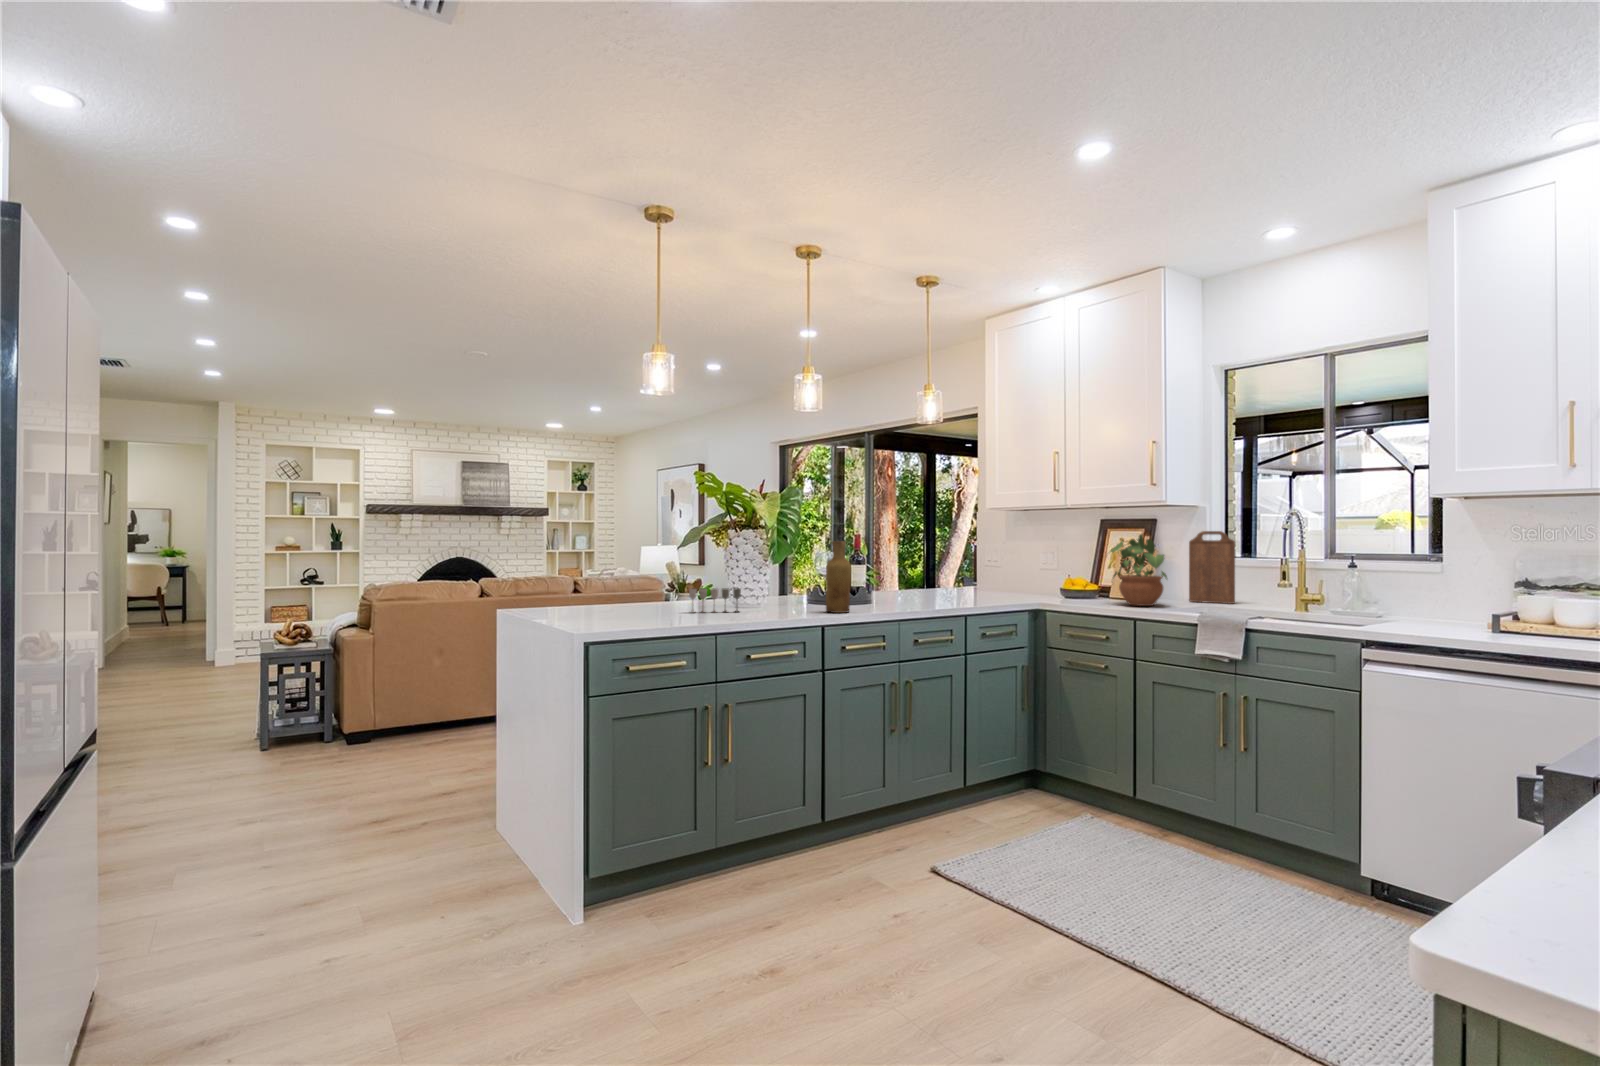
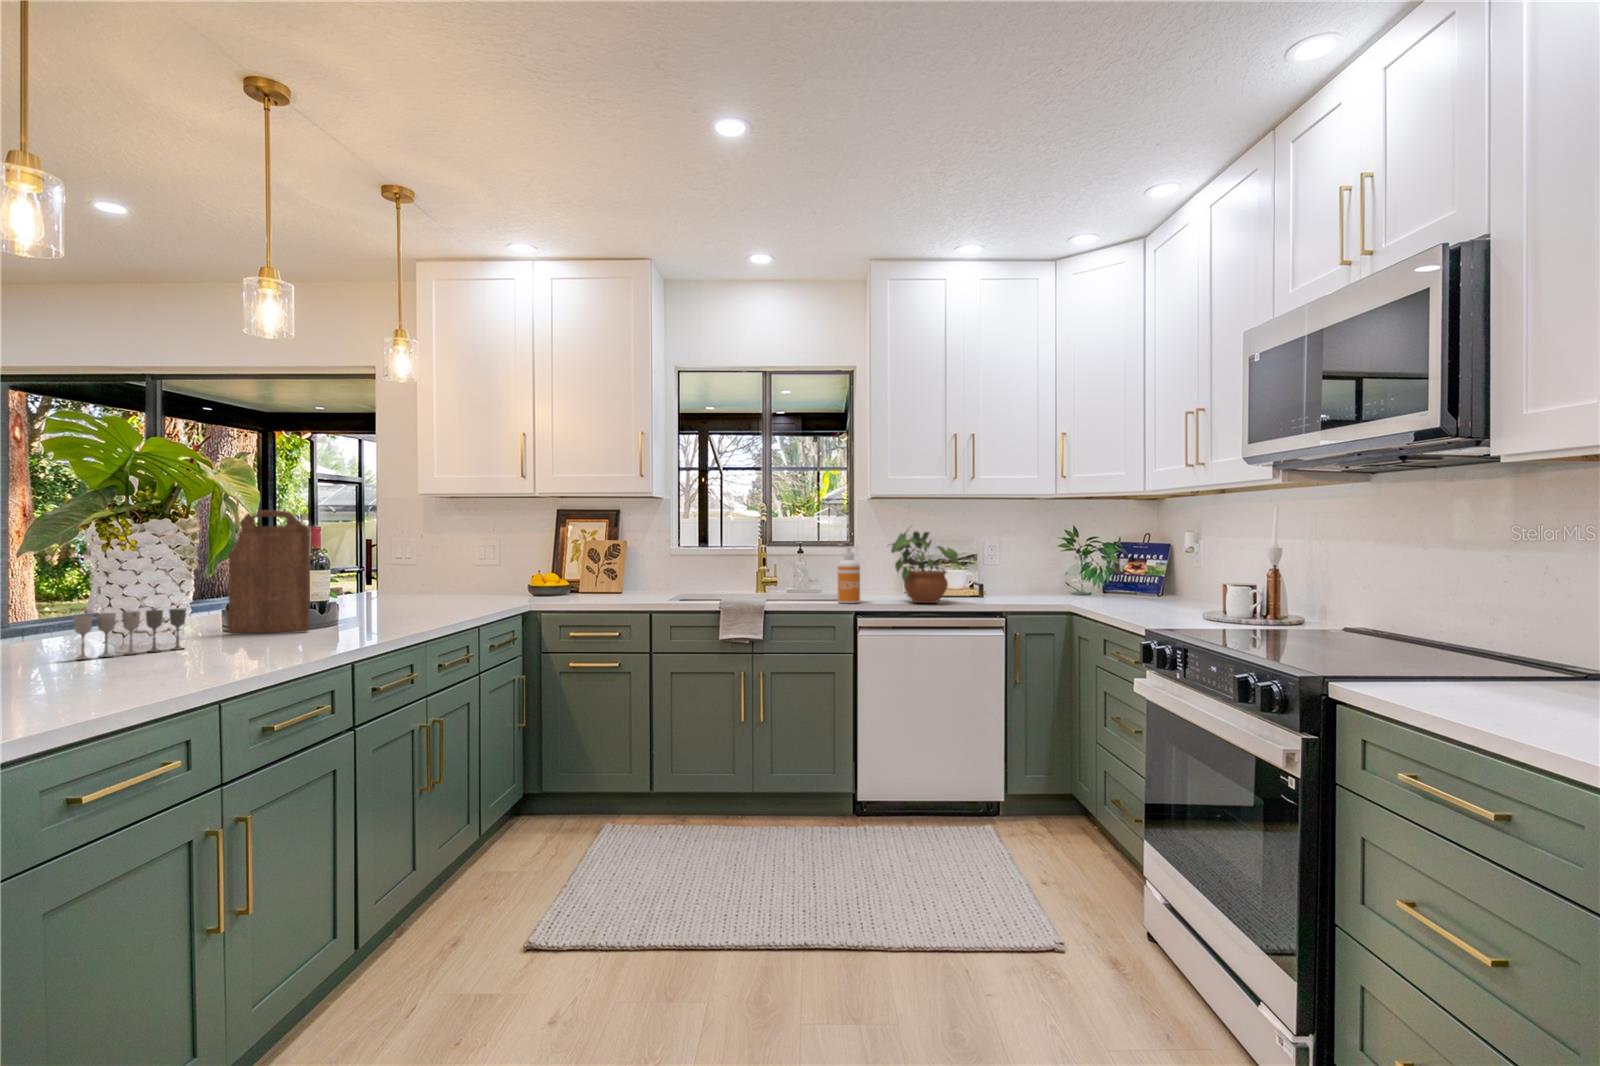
cutting board: present [1189,531,1235,604] -> present [228,510,310,634]
potted plant: present [1110,534,1167,606] -> present [891,531,958,603]
vase: present [826,541,851,613] -> none [338,528,381,634]
soap dispenser: none [1351,561,1385,630] -> present [838,547,860,603]

